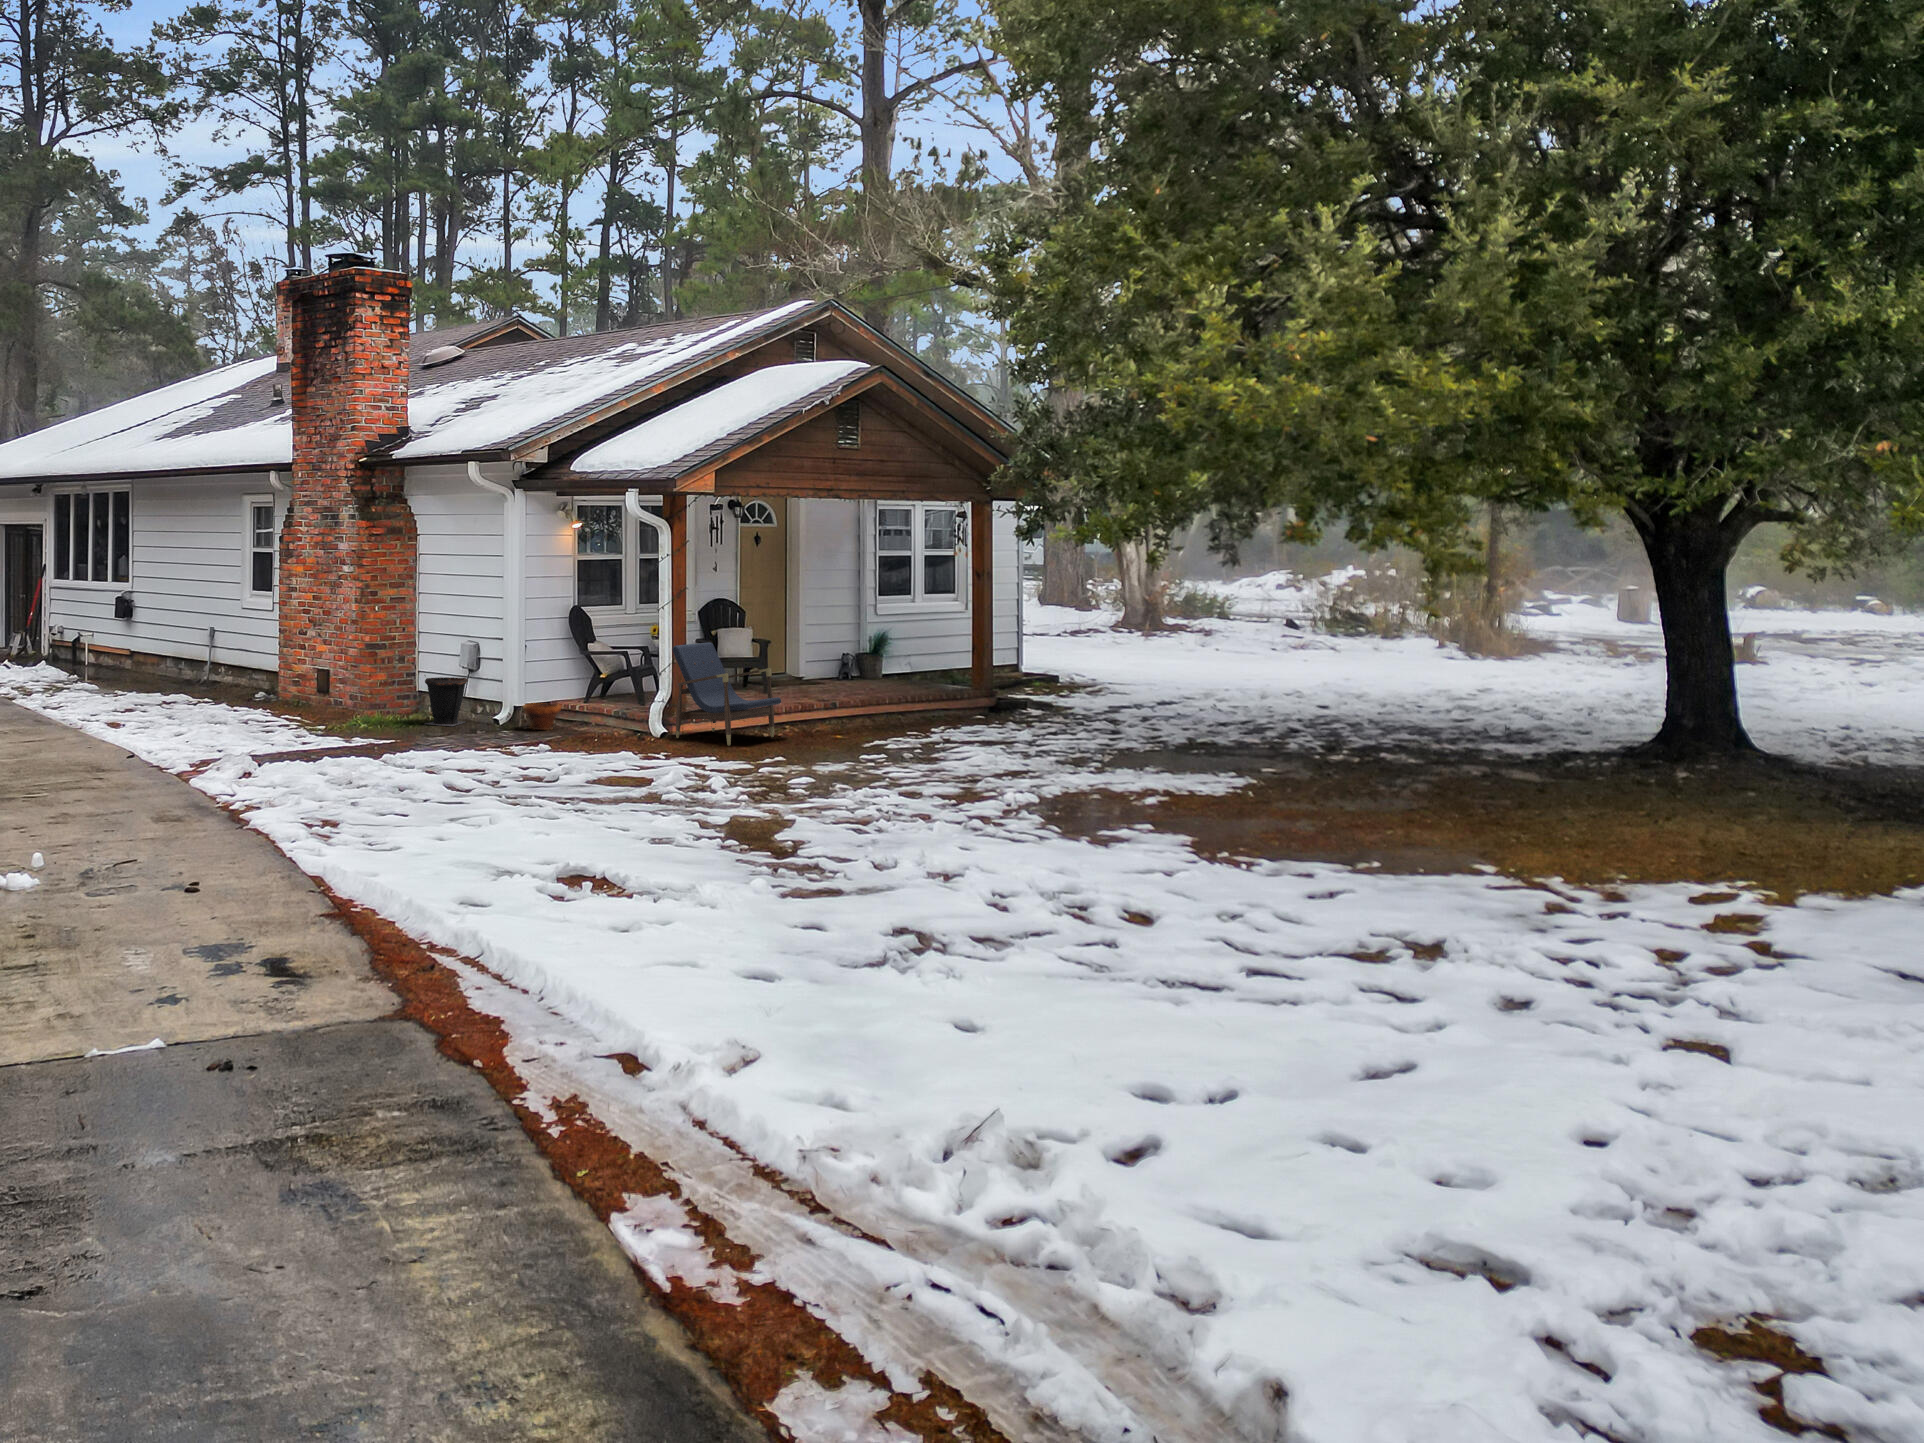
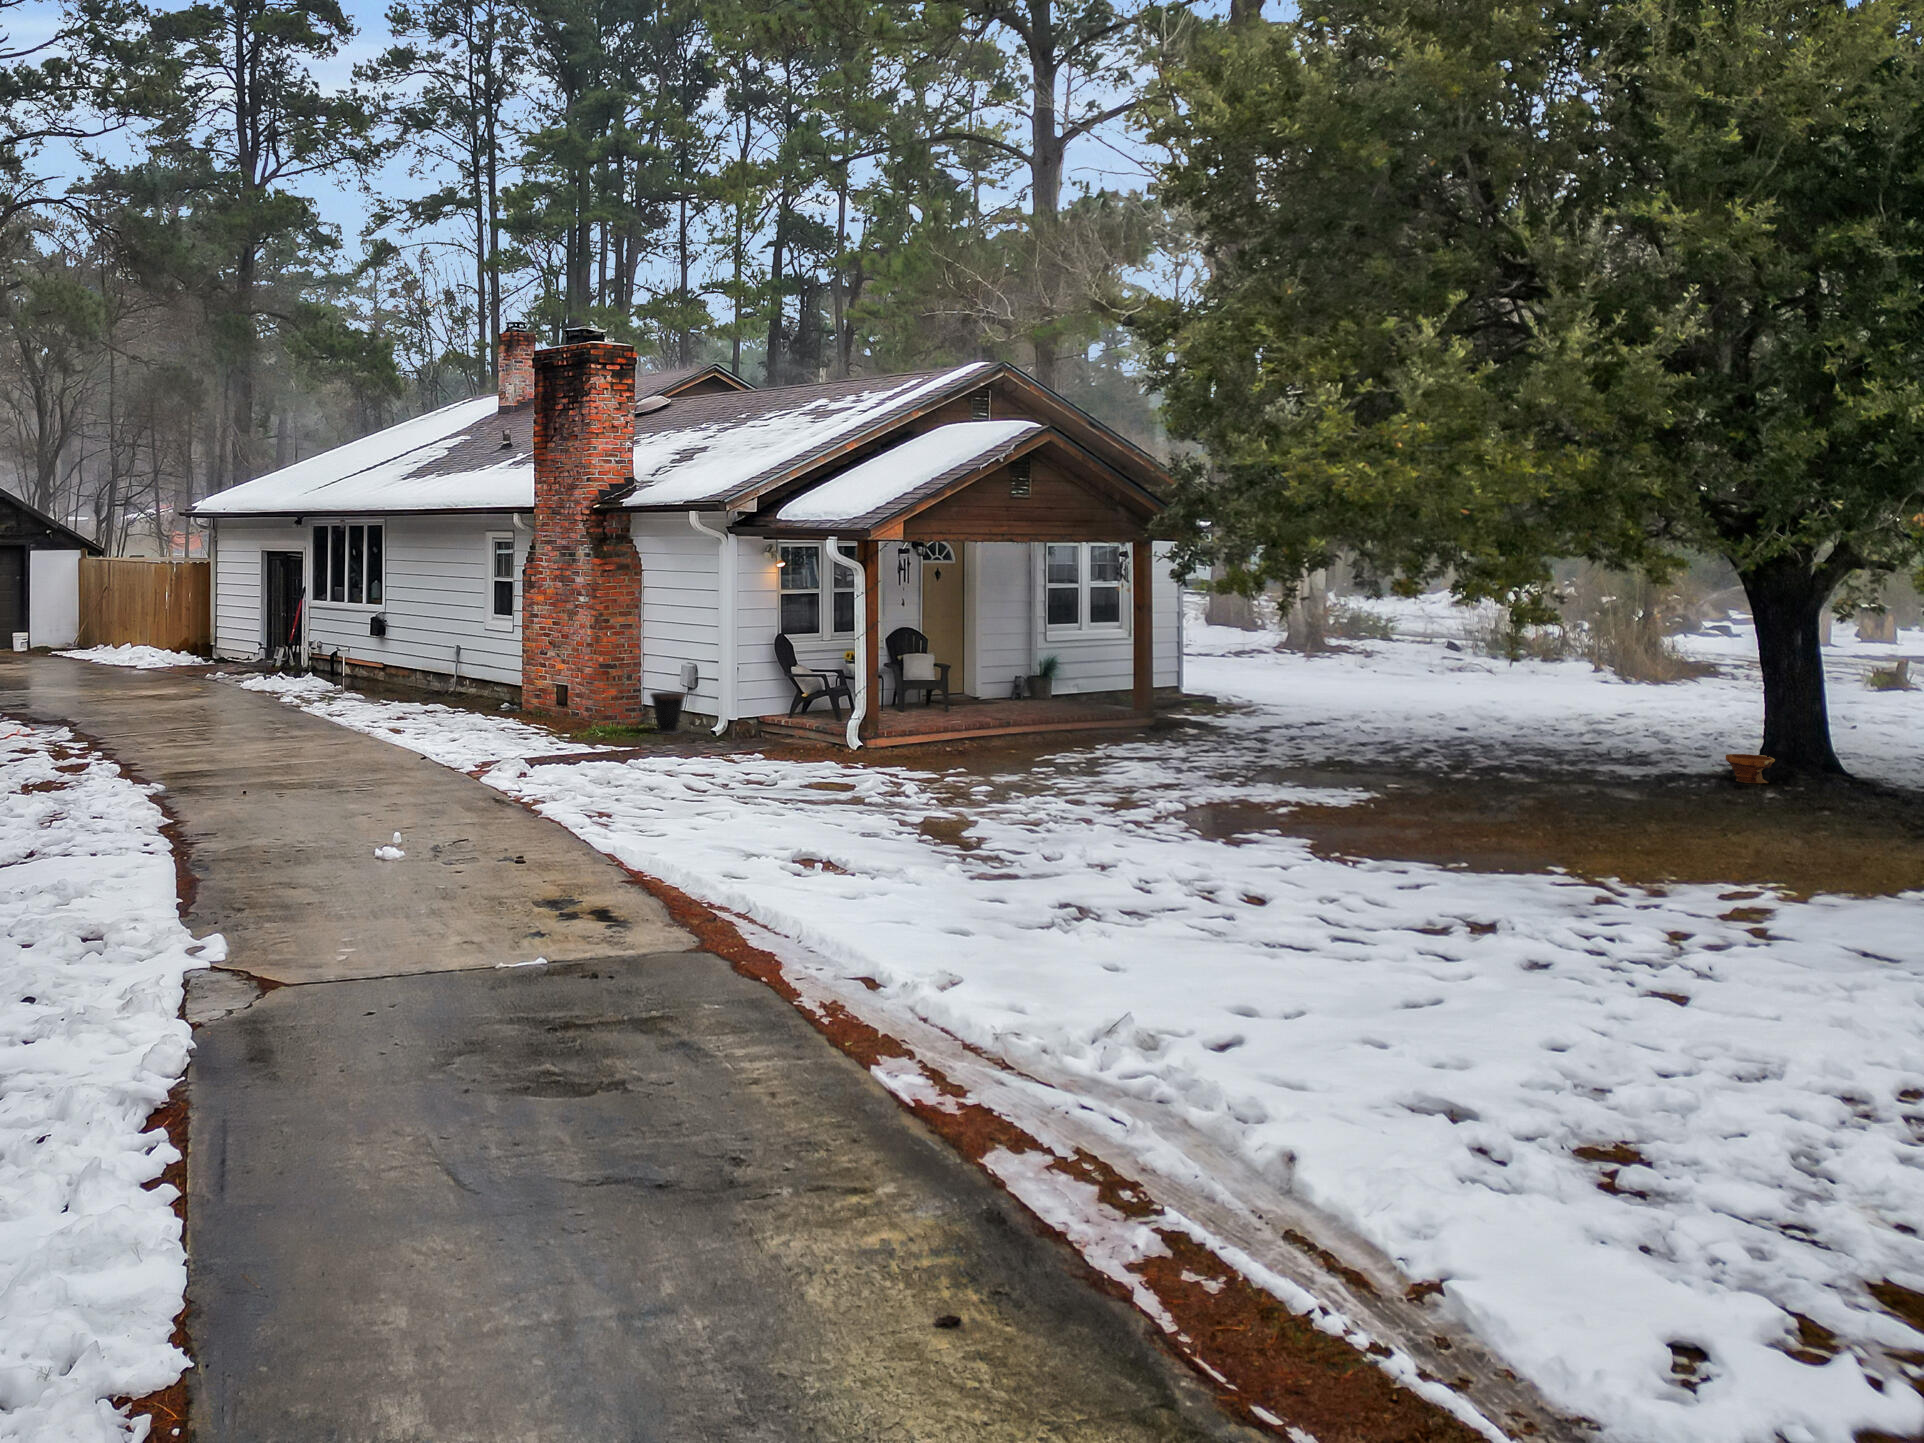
lounge chair: present [673,642,781,745] -> none [866,664,962,755]
planter: present [523,703,561,730] -> present [1726,754,1775,783]

